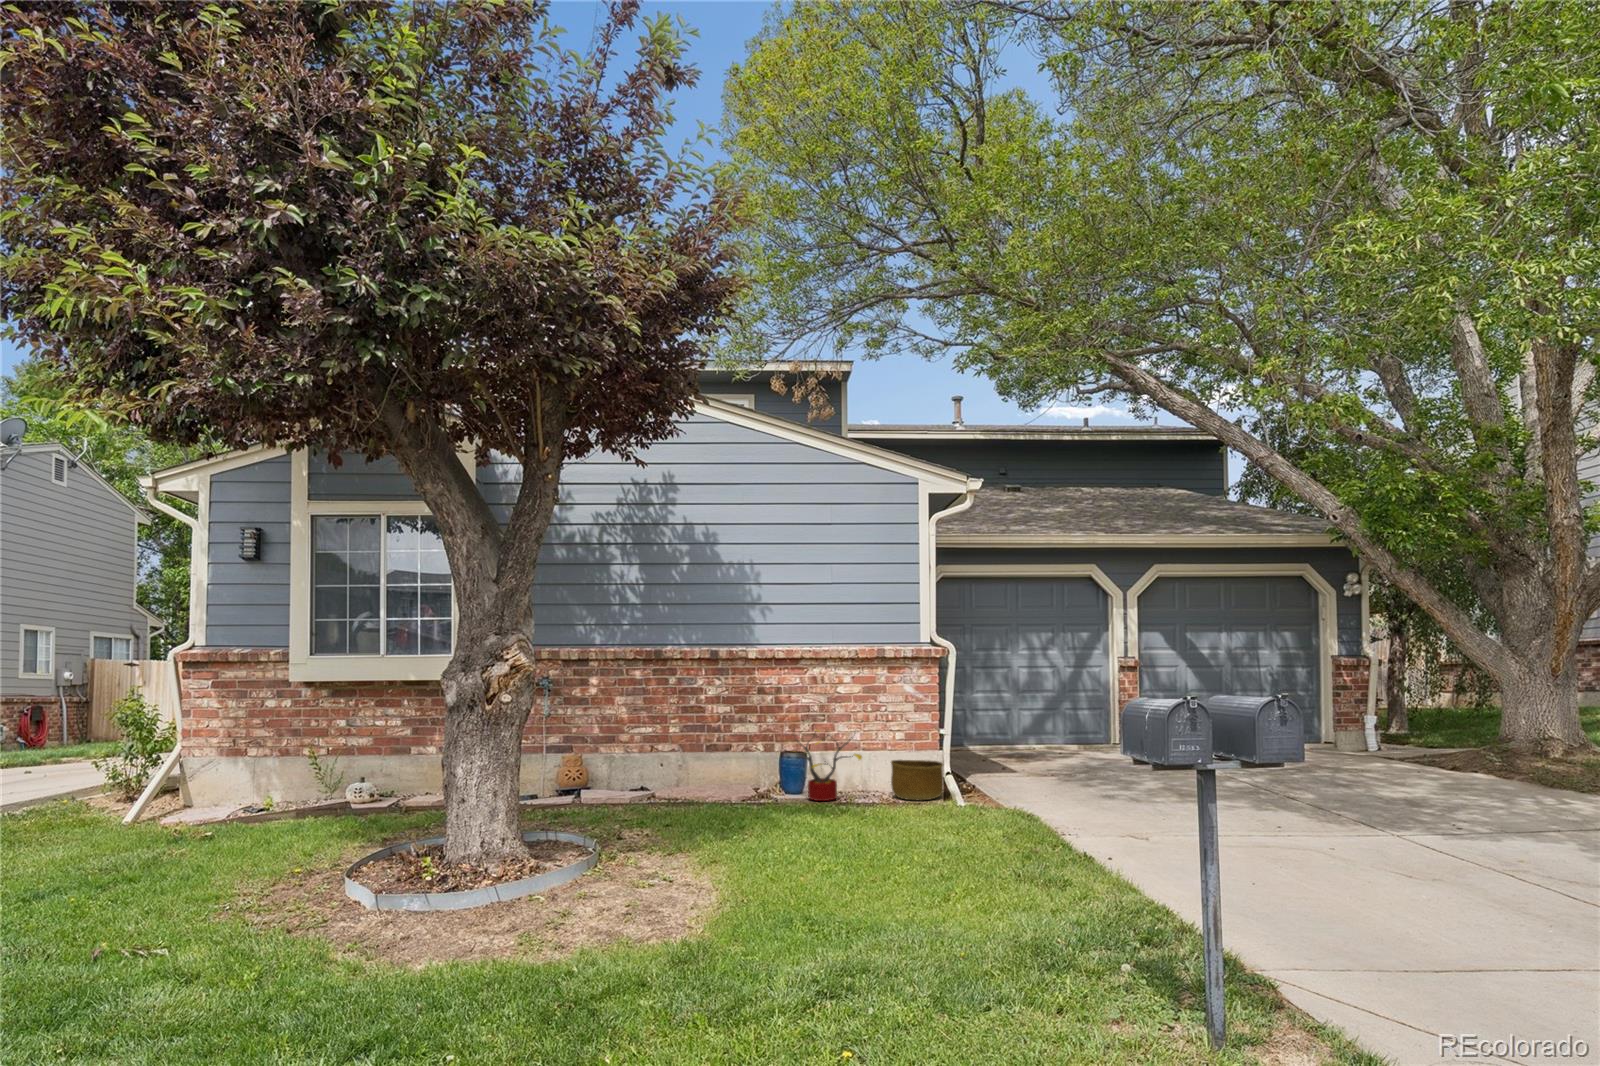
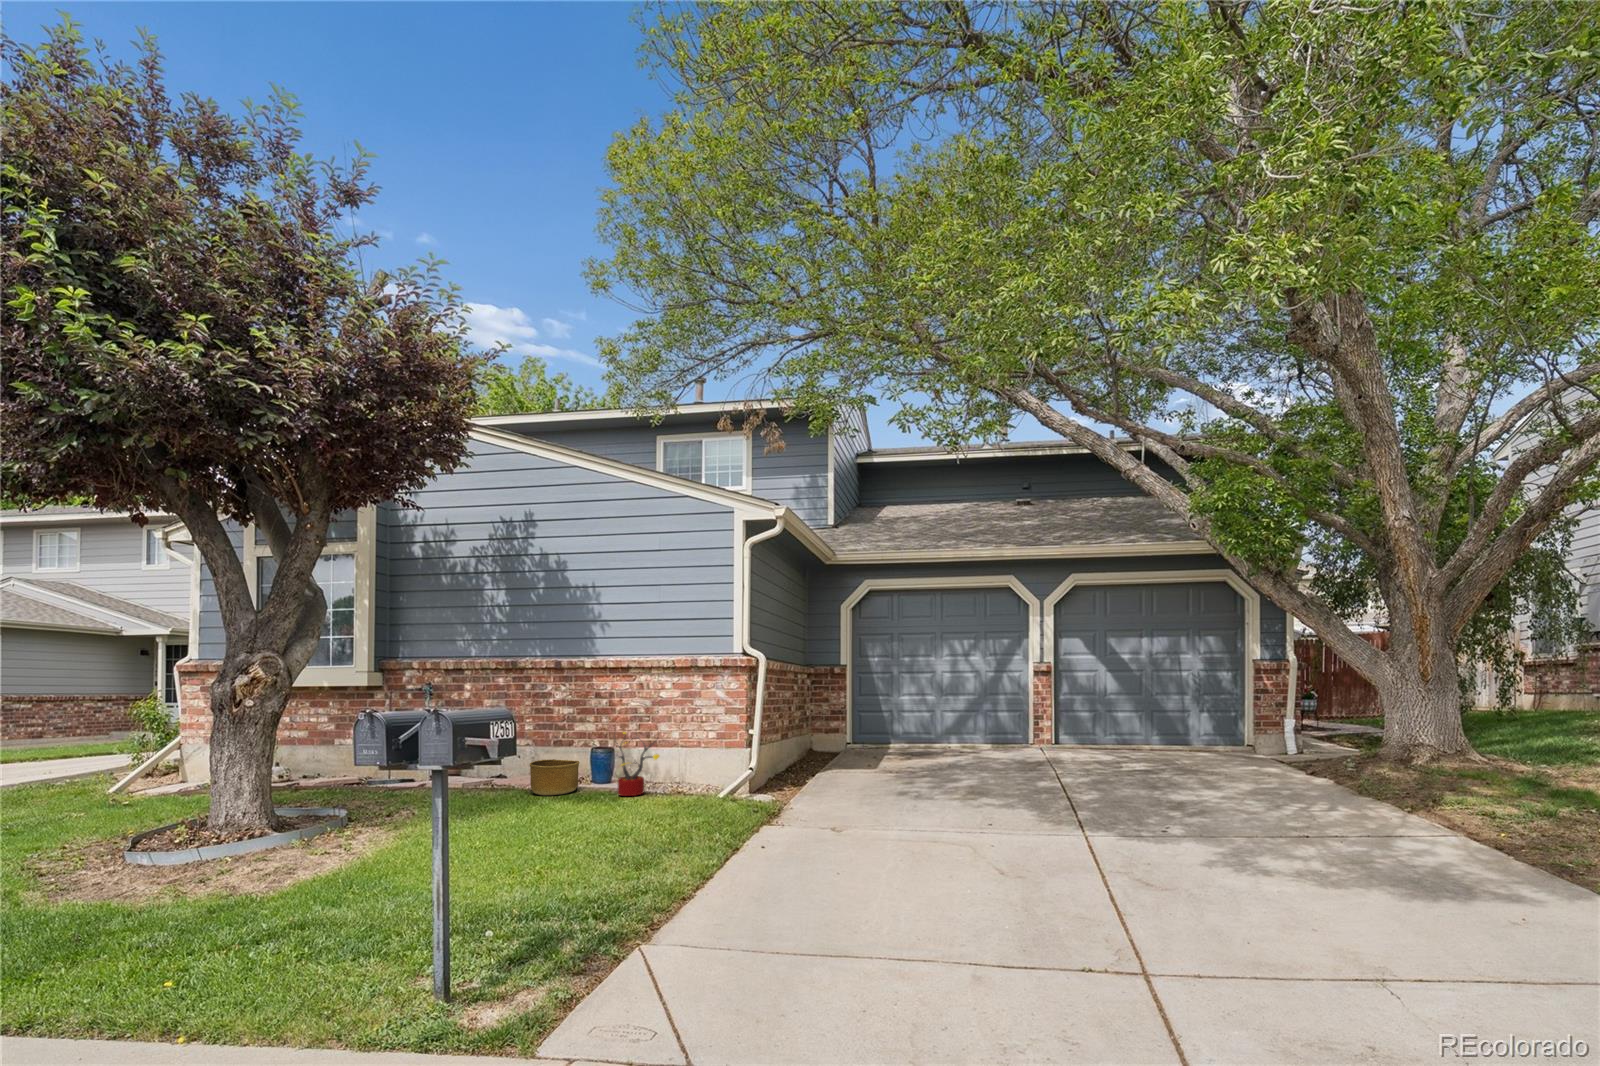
basket: present [891,760,944,800] -> present [530,759,580,796]

